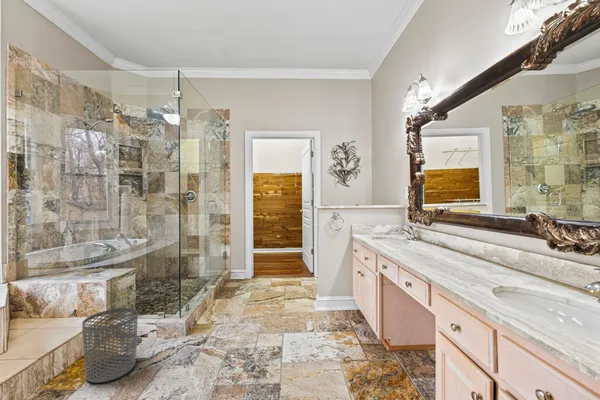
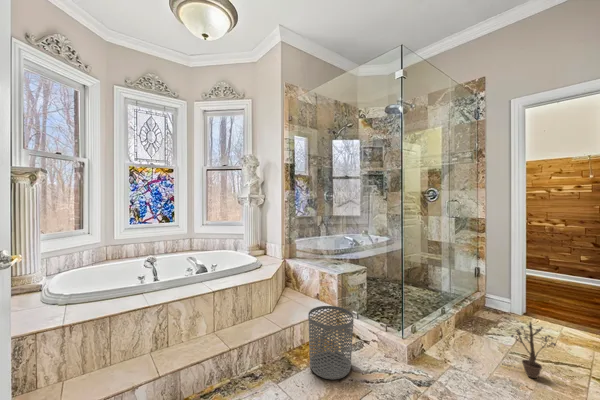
decorative plant: none [246,276,272,311] -> present [502,322,556,378]

